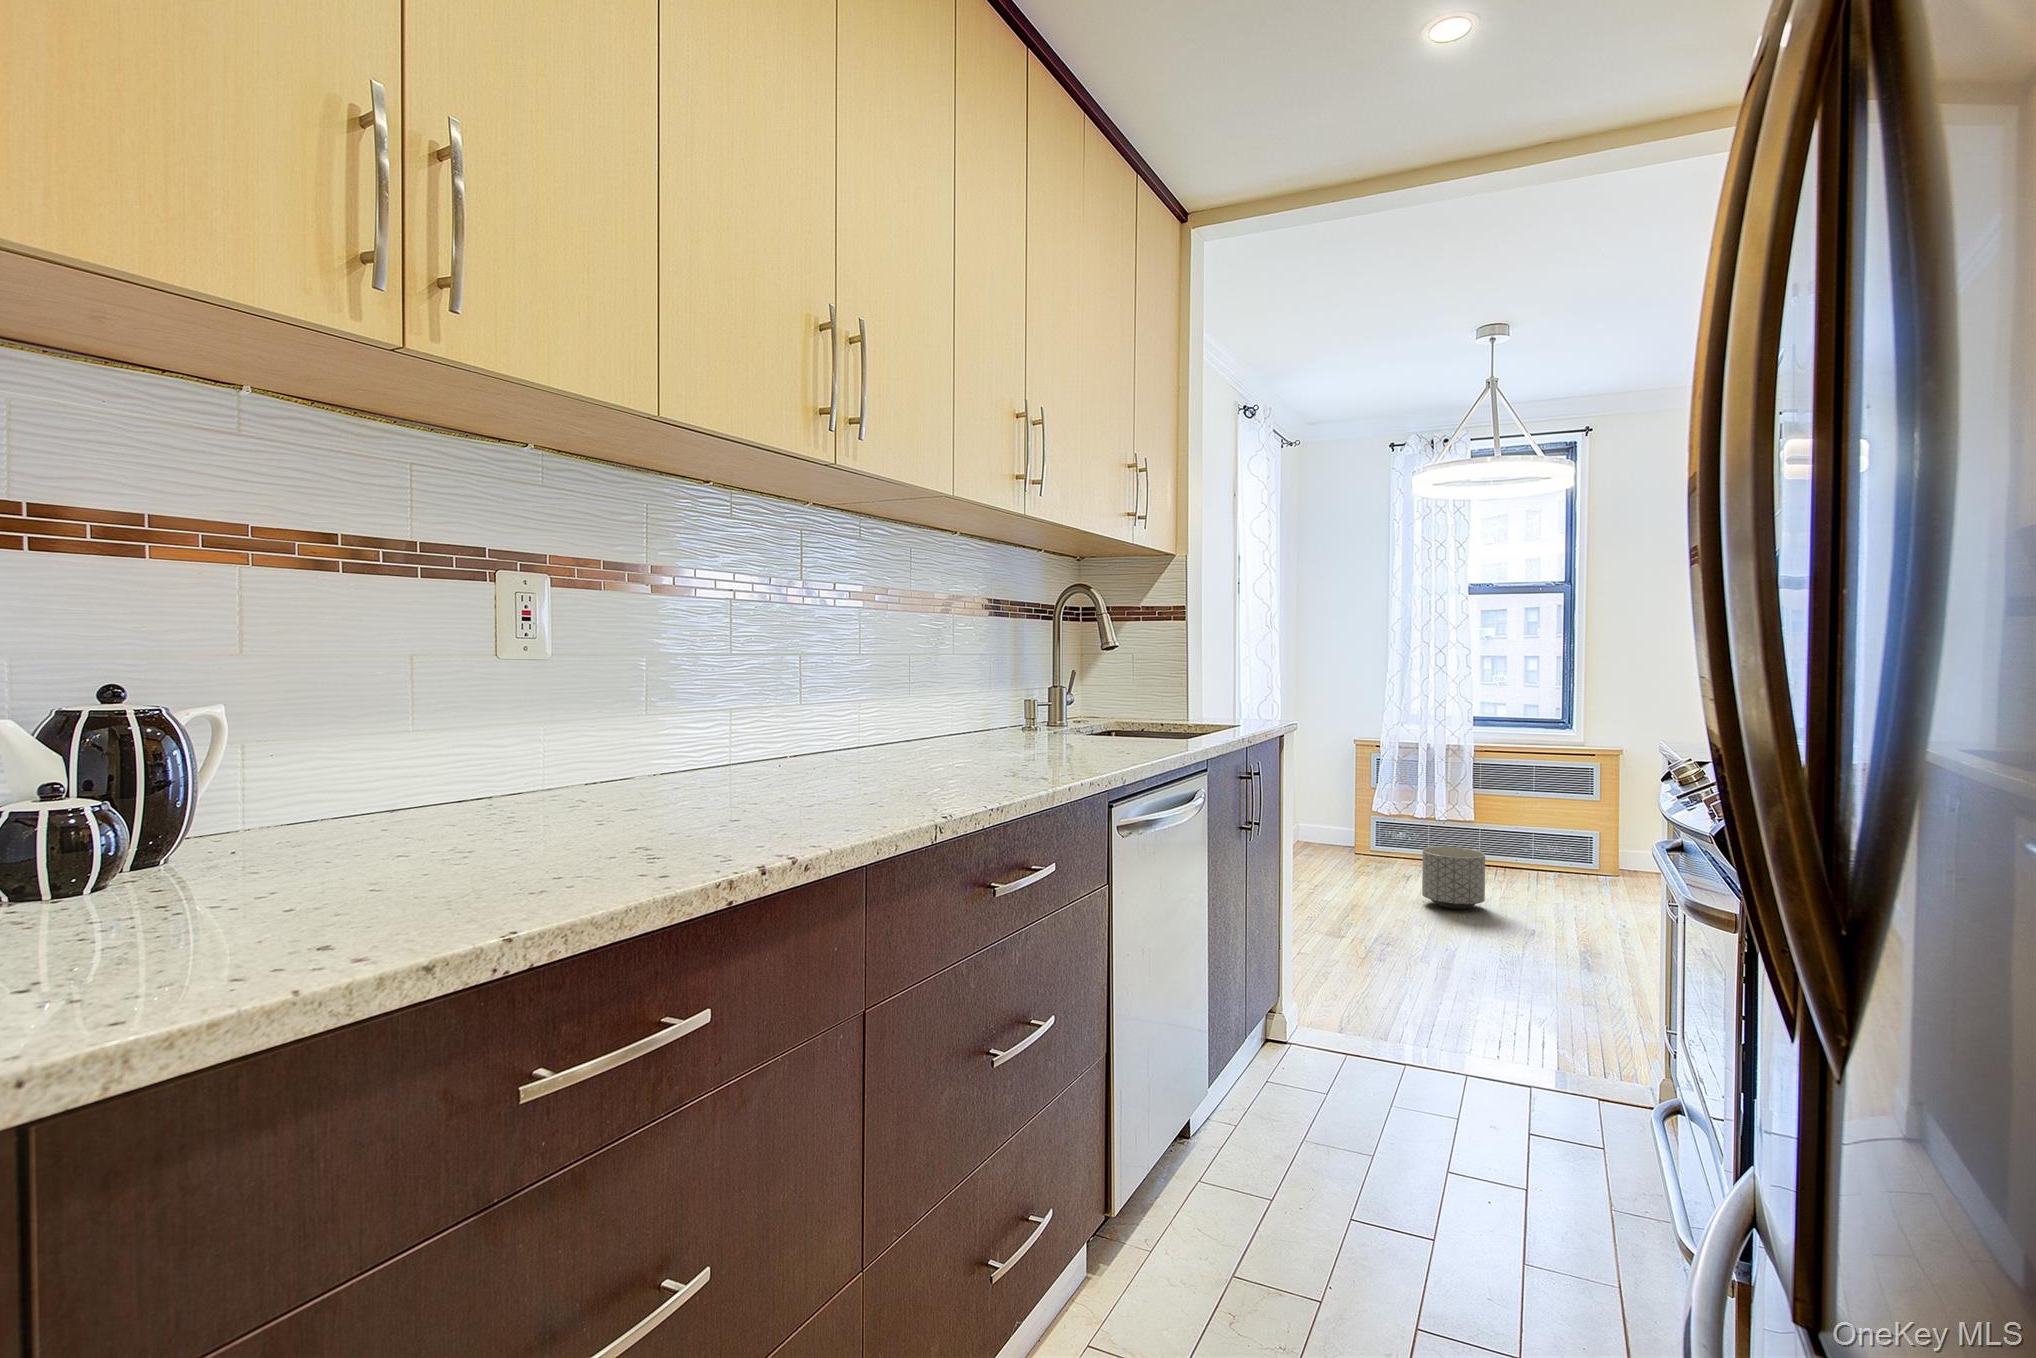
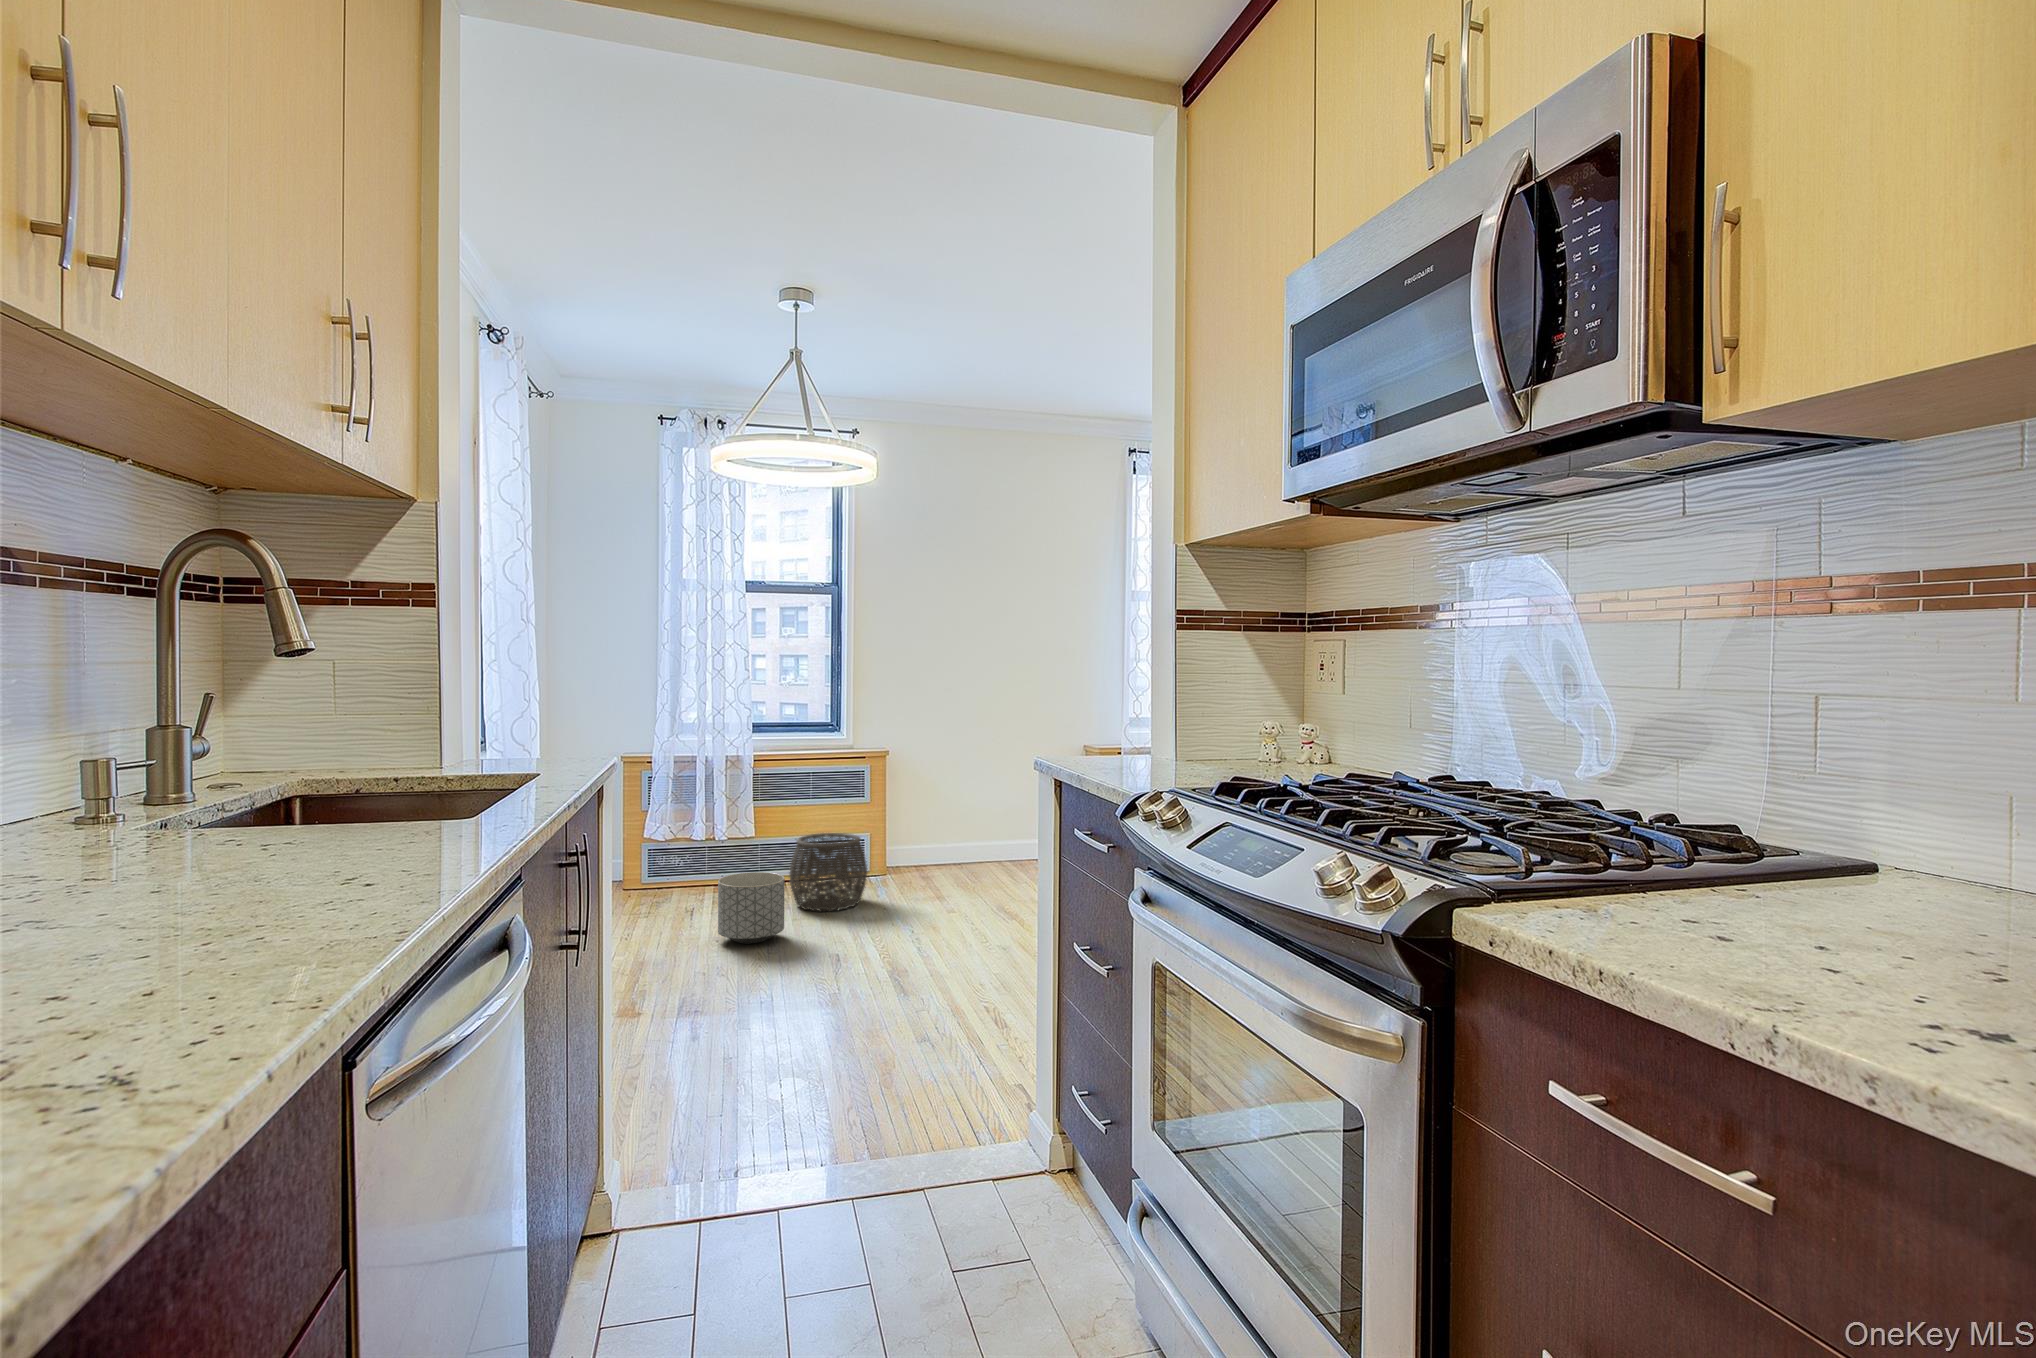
woven basket: none [1500,824,1585,899] -> present [789,833,867,911]

